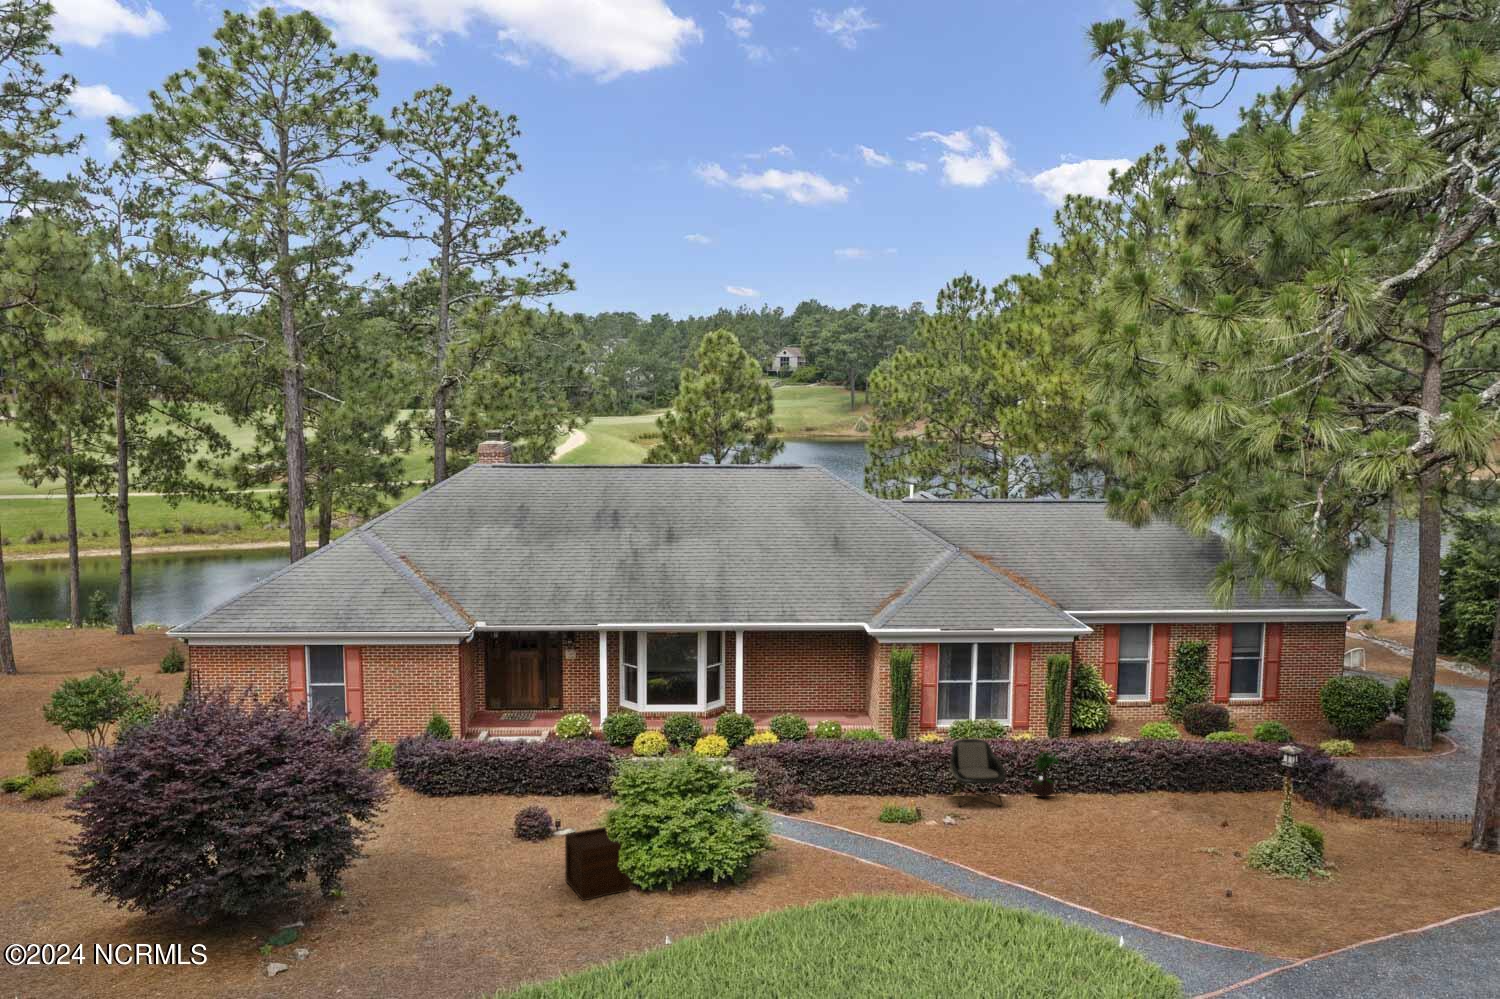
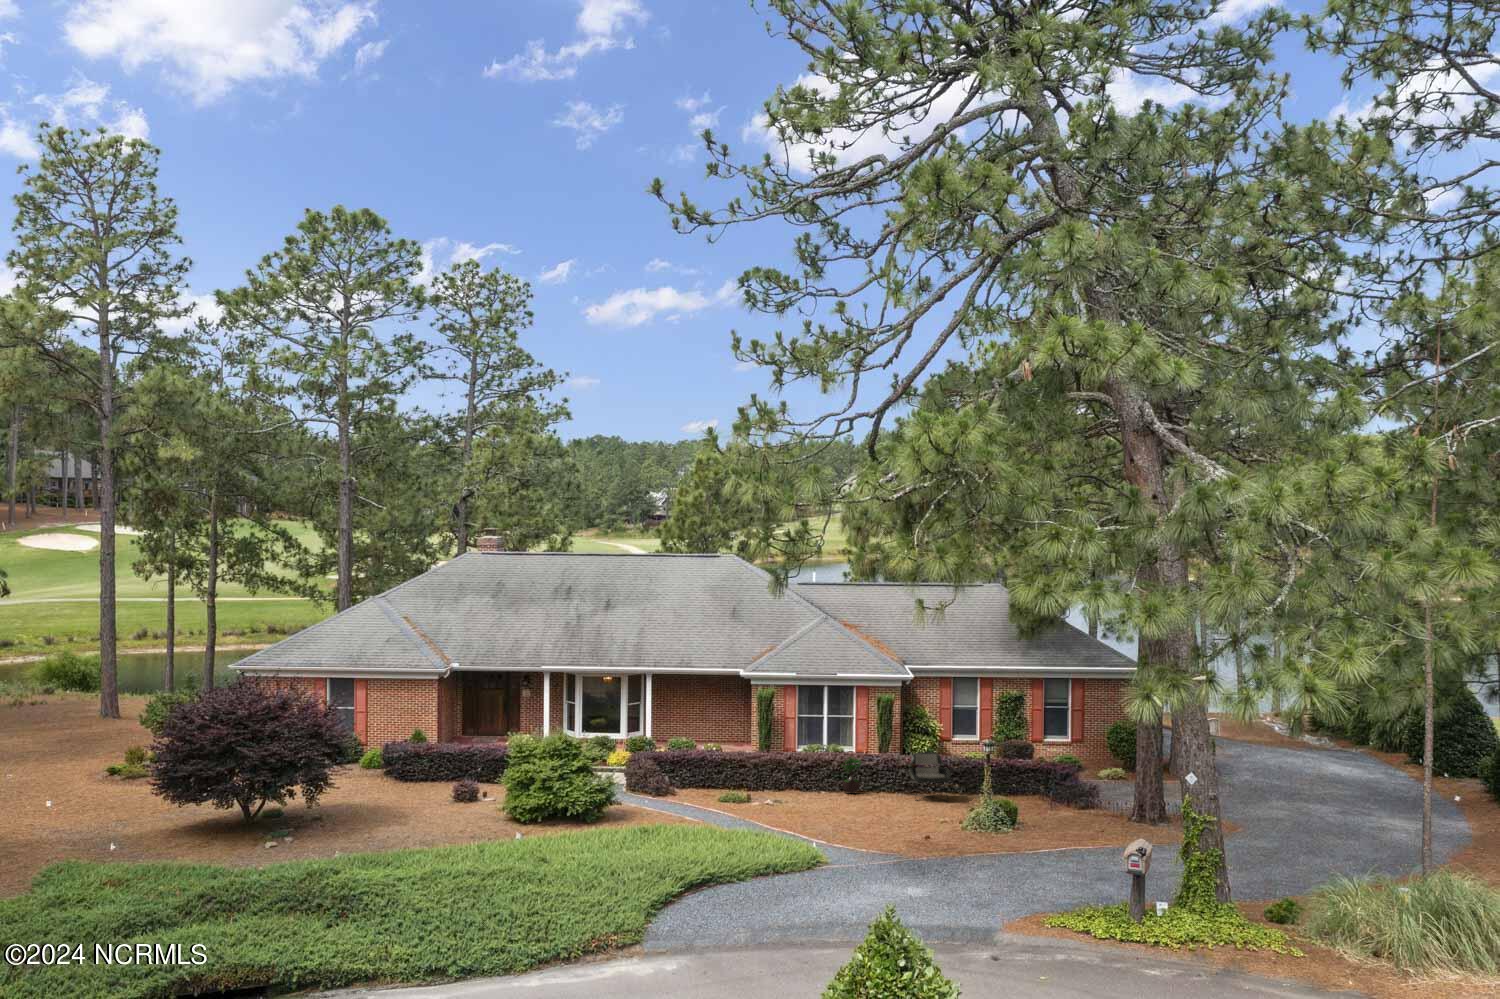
lounge chair: present [950,739,1006,807] -> present [910,752,951,801]
wooden crate: present [565,827,630,900] -> none [469,781,512,826]

